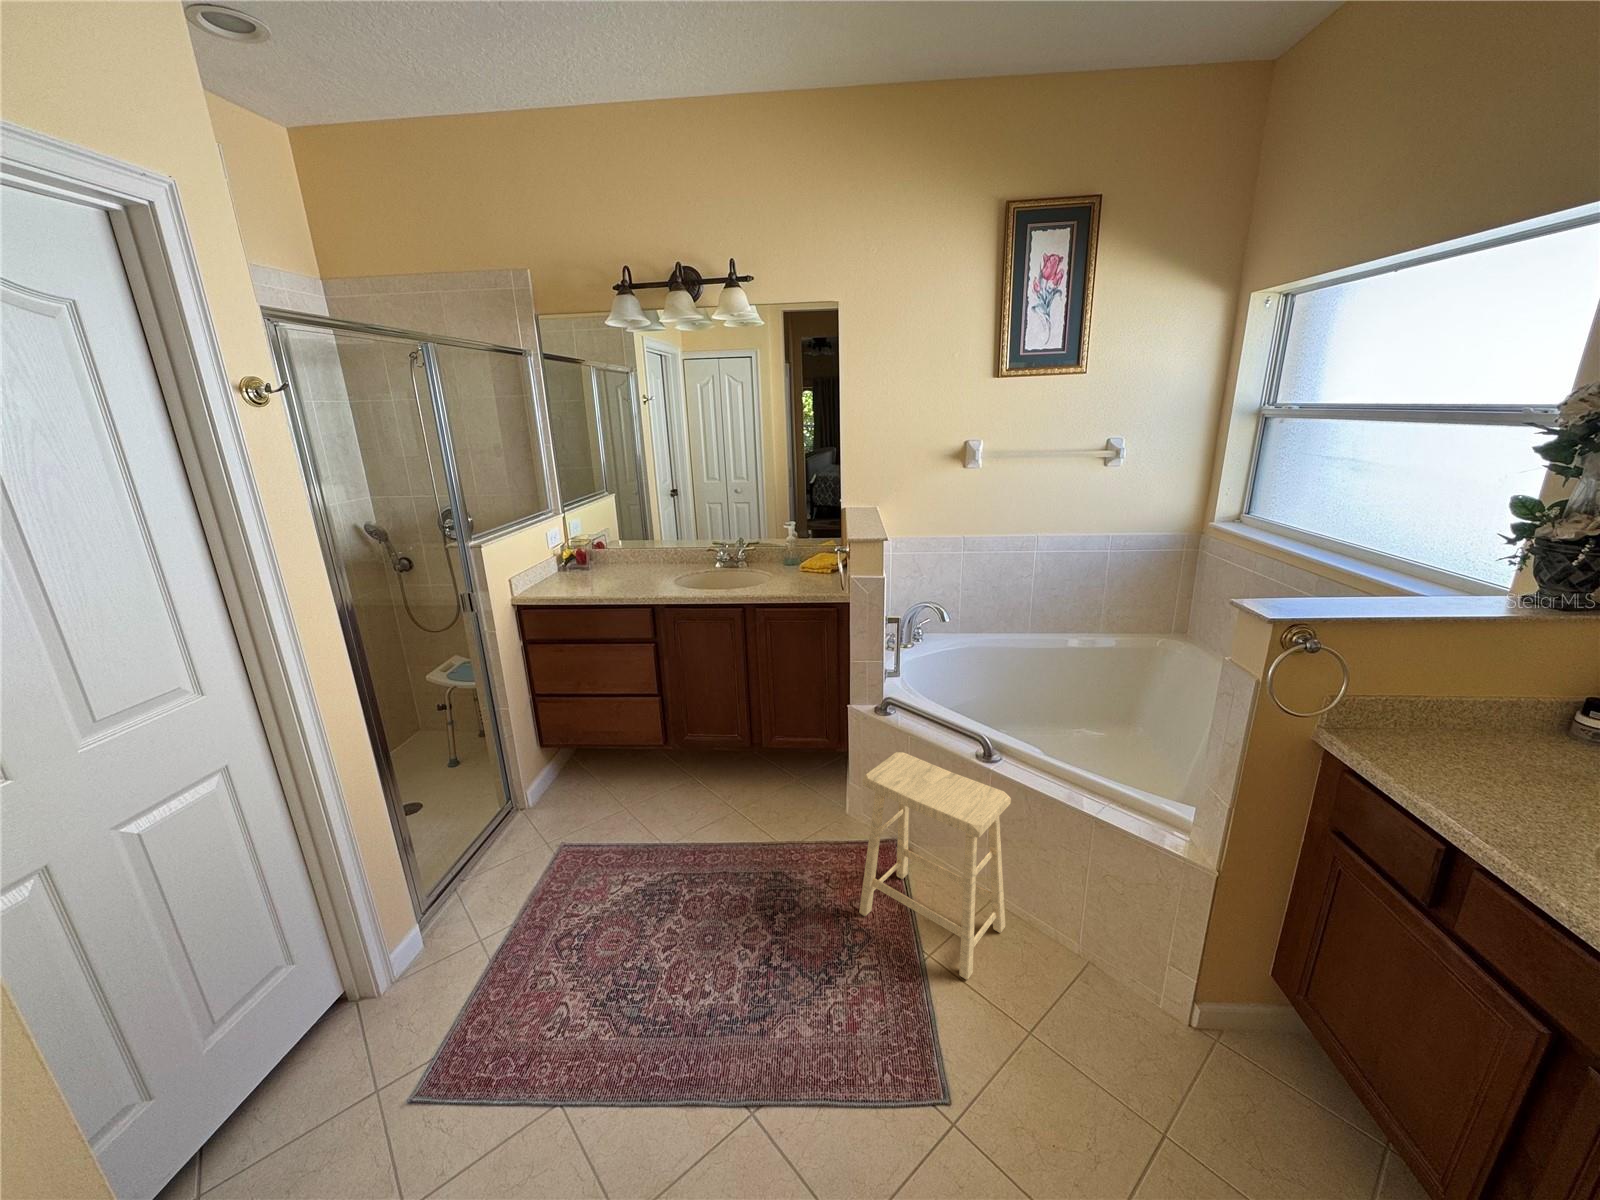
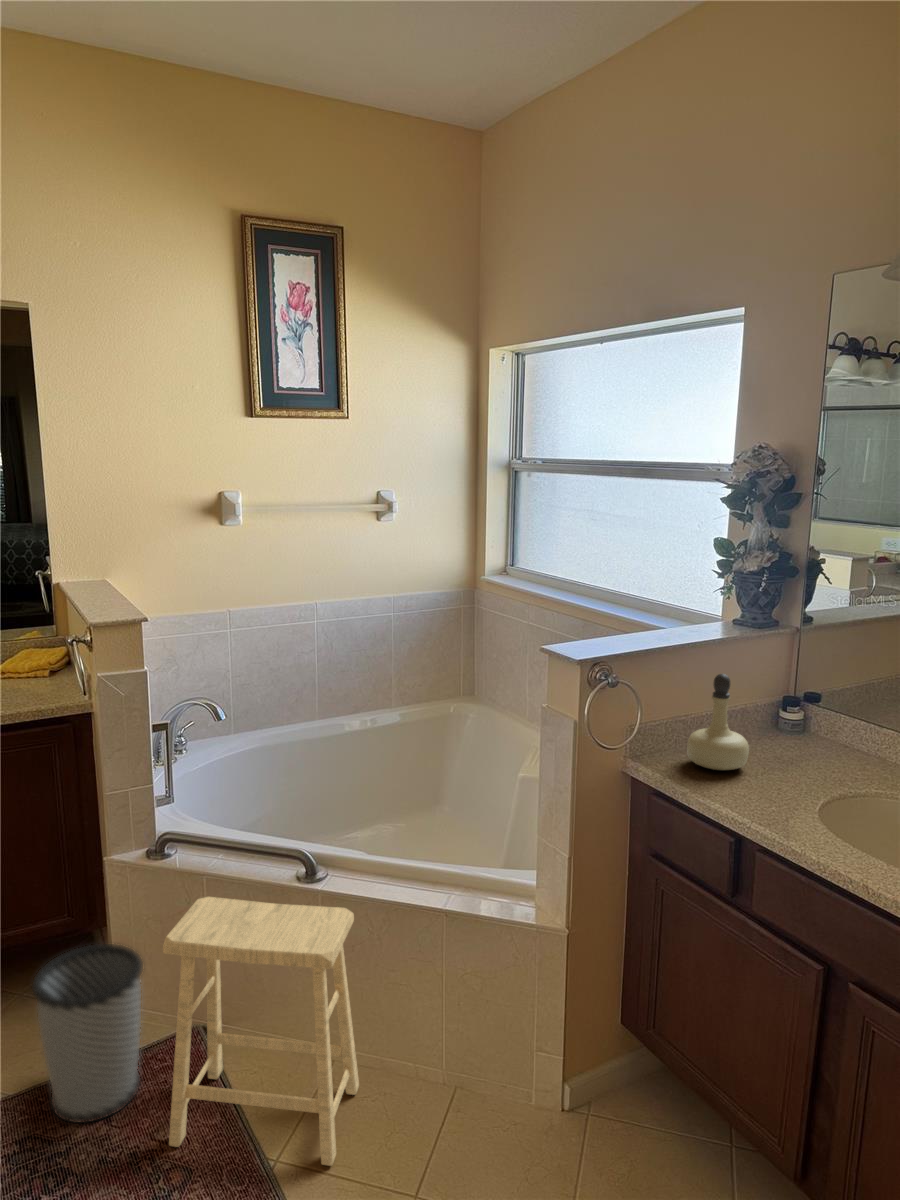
perfume bottle: none [1416,662,1521,777] -> present [687,674,749,770]
wastebasket: none [789,762,859,877] -> present [32,944,143,1123]

